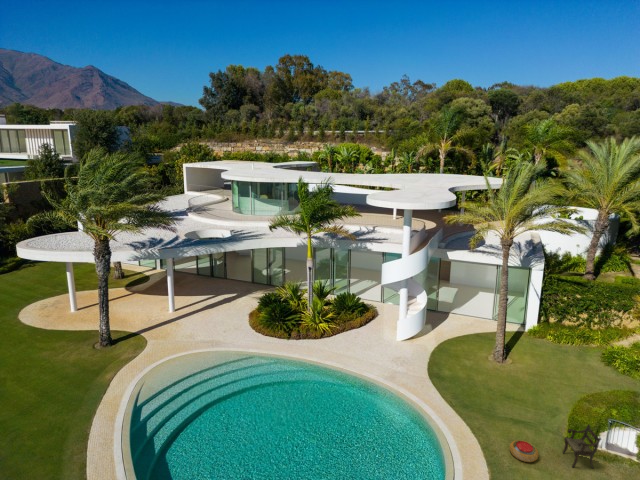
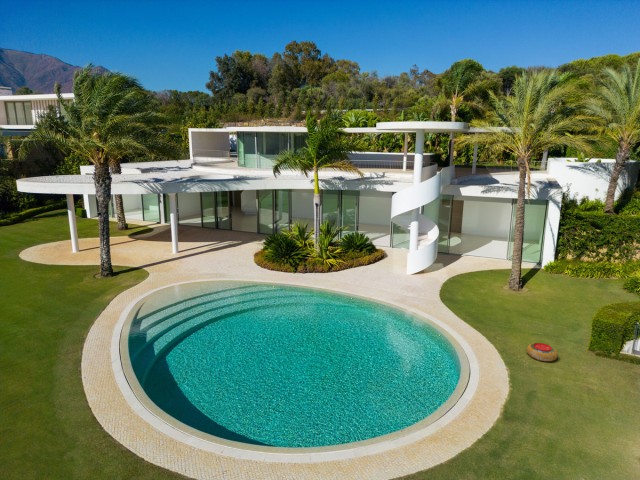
armchair: present [563,425,601,468] -> none [583,323,625,367]

